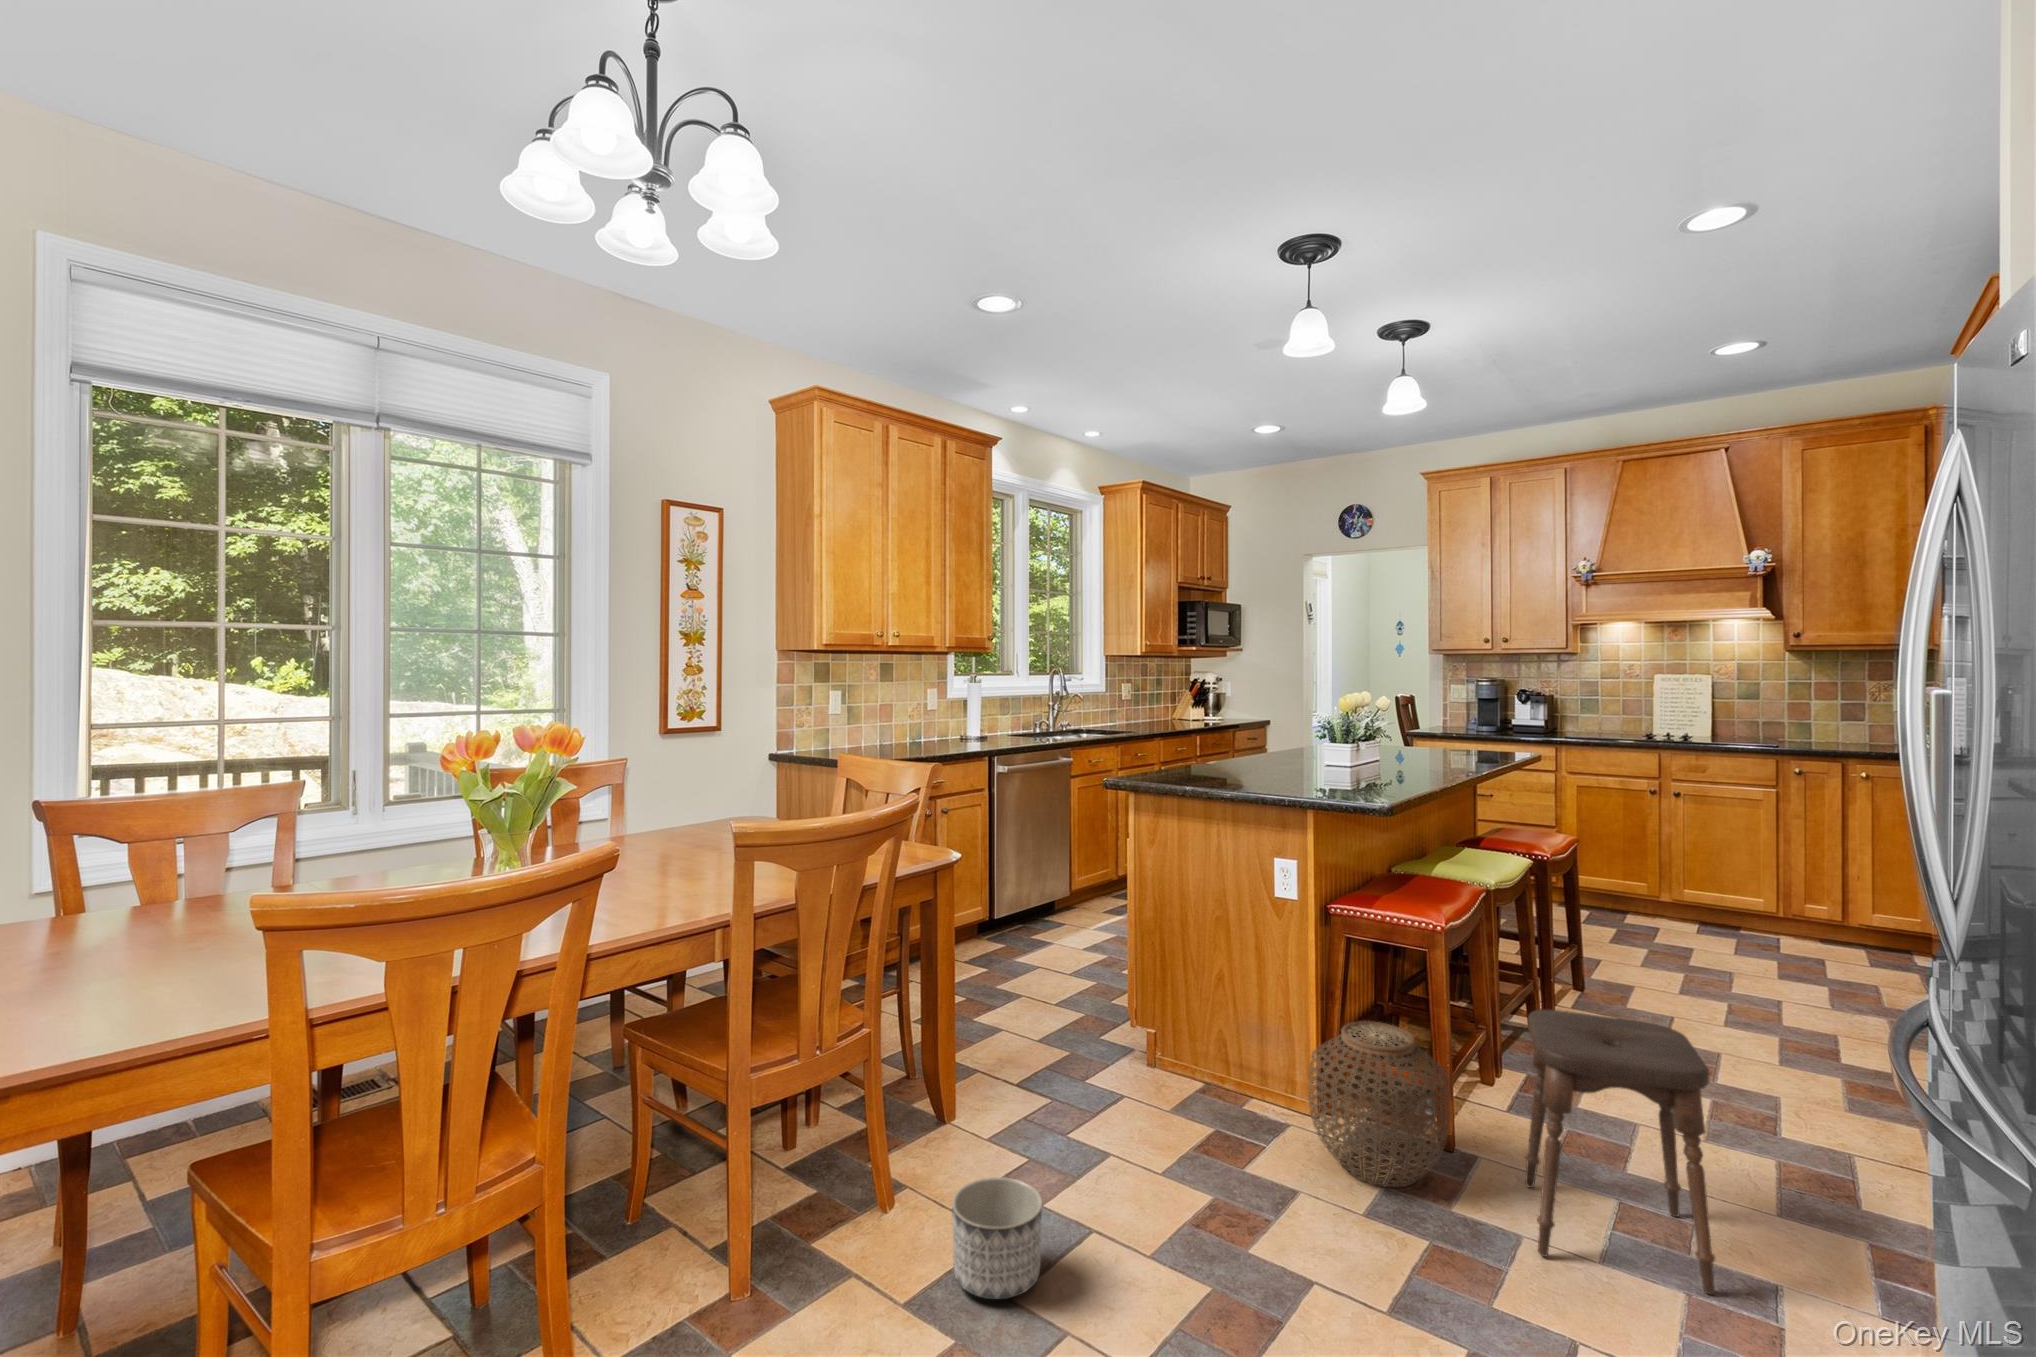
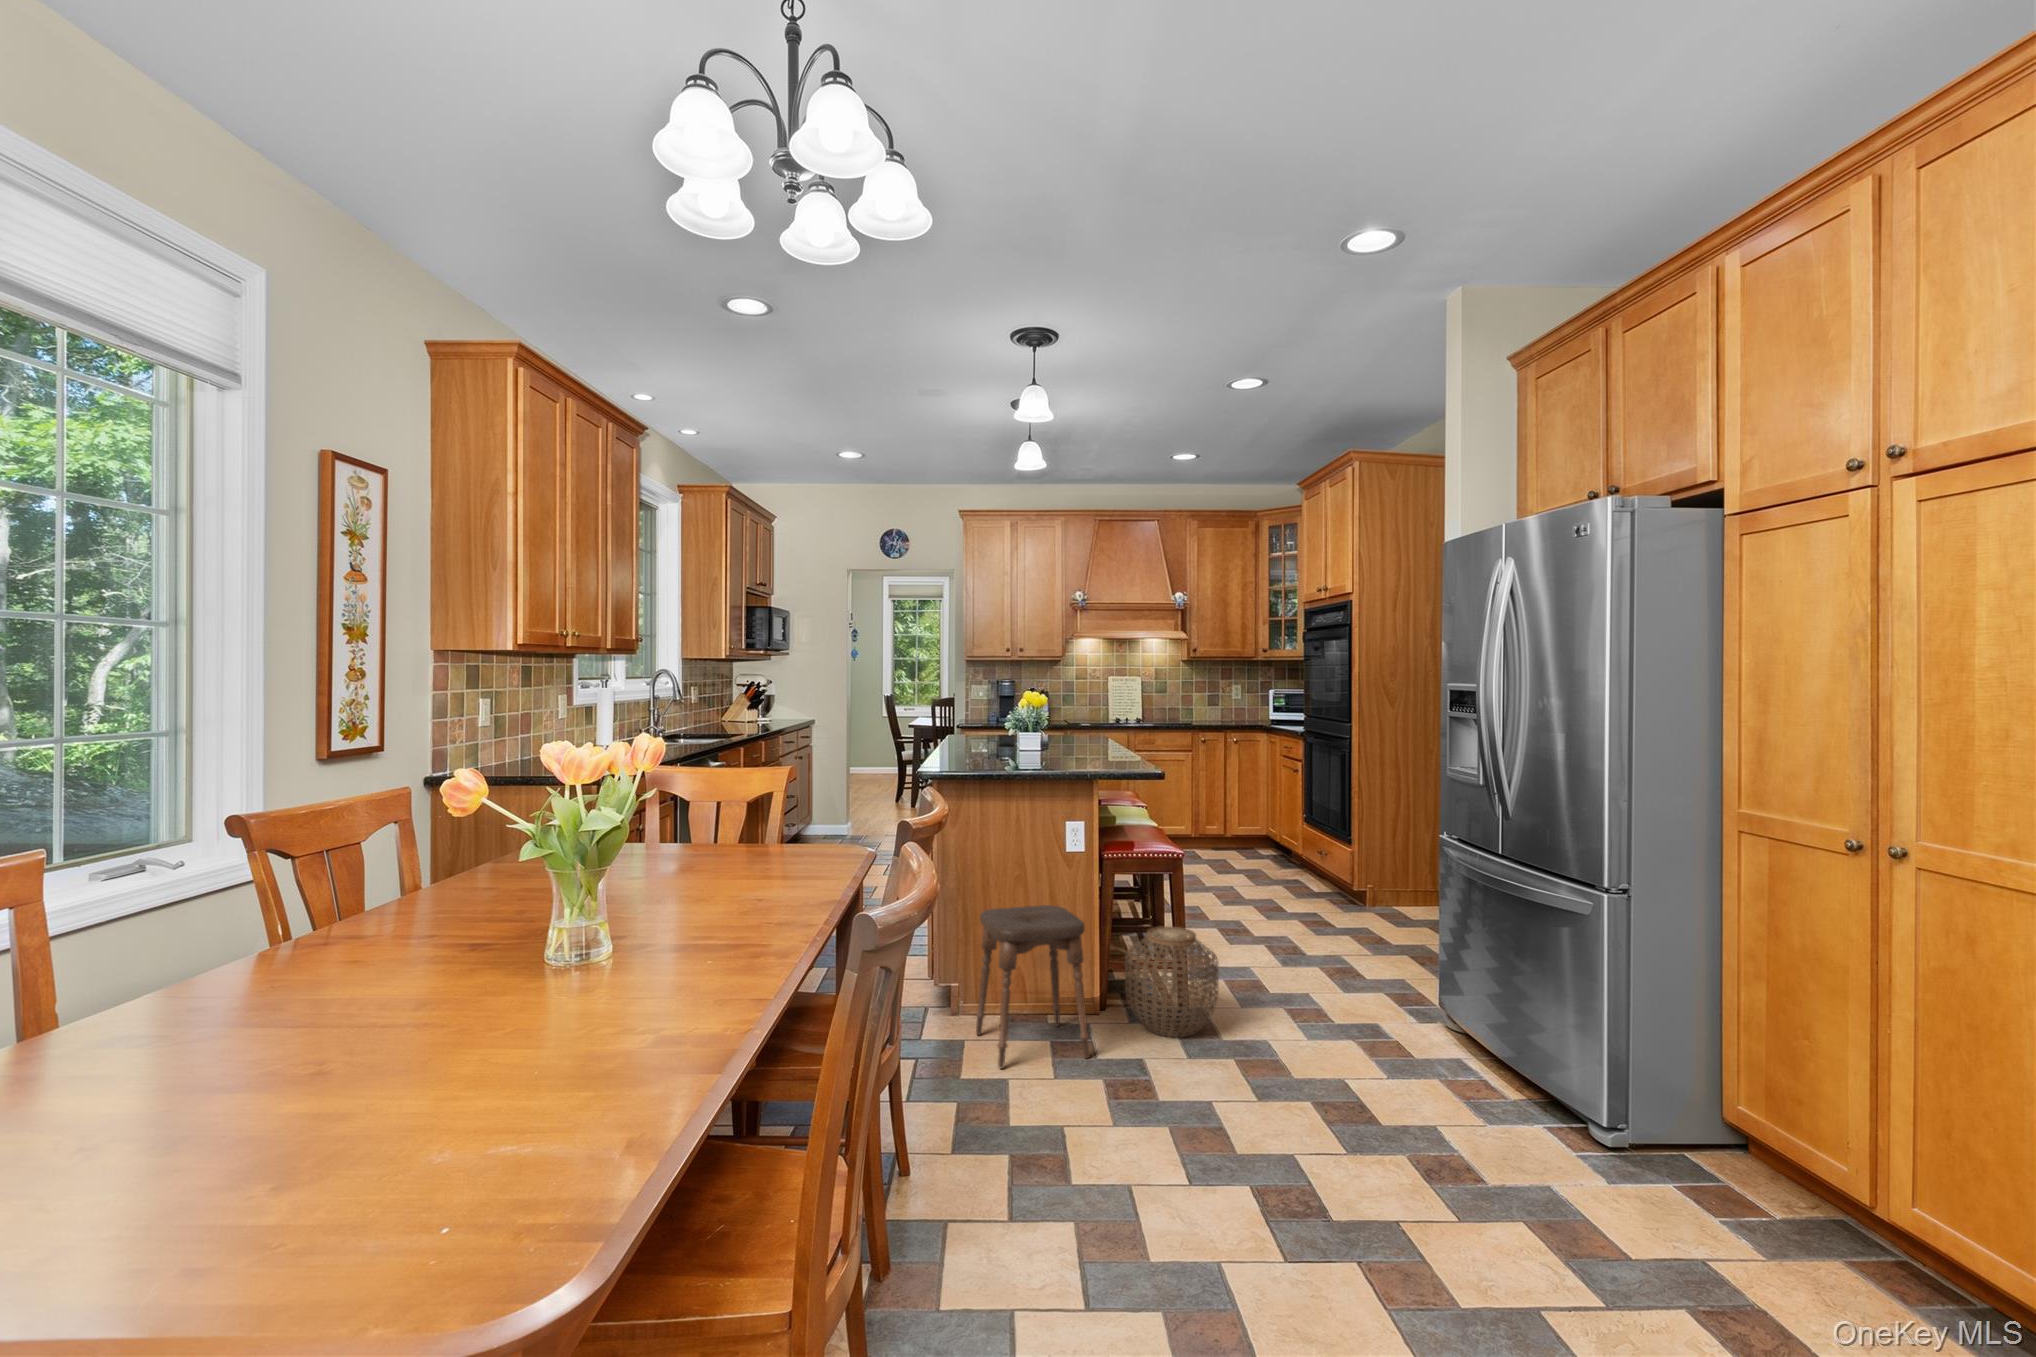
stool: present [1525,1010,1715,1295] -> present [976,905,1089,1068]
planter: present [952,1177,1042,1299] -> none [1020,1091,1093,1182]

